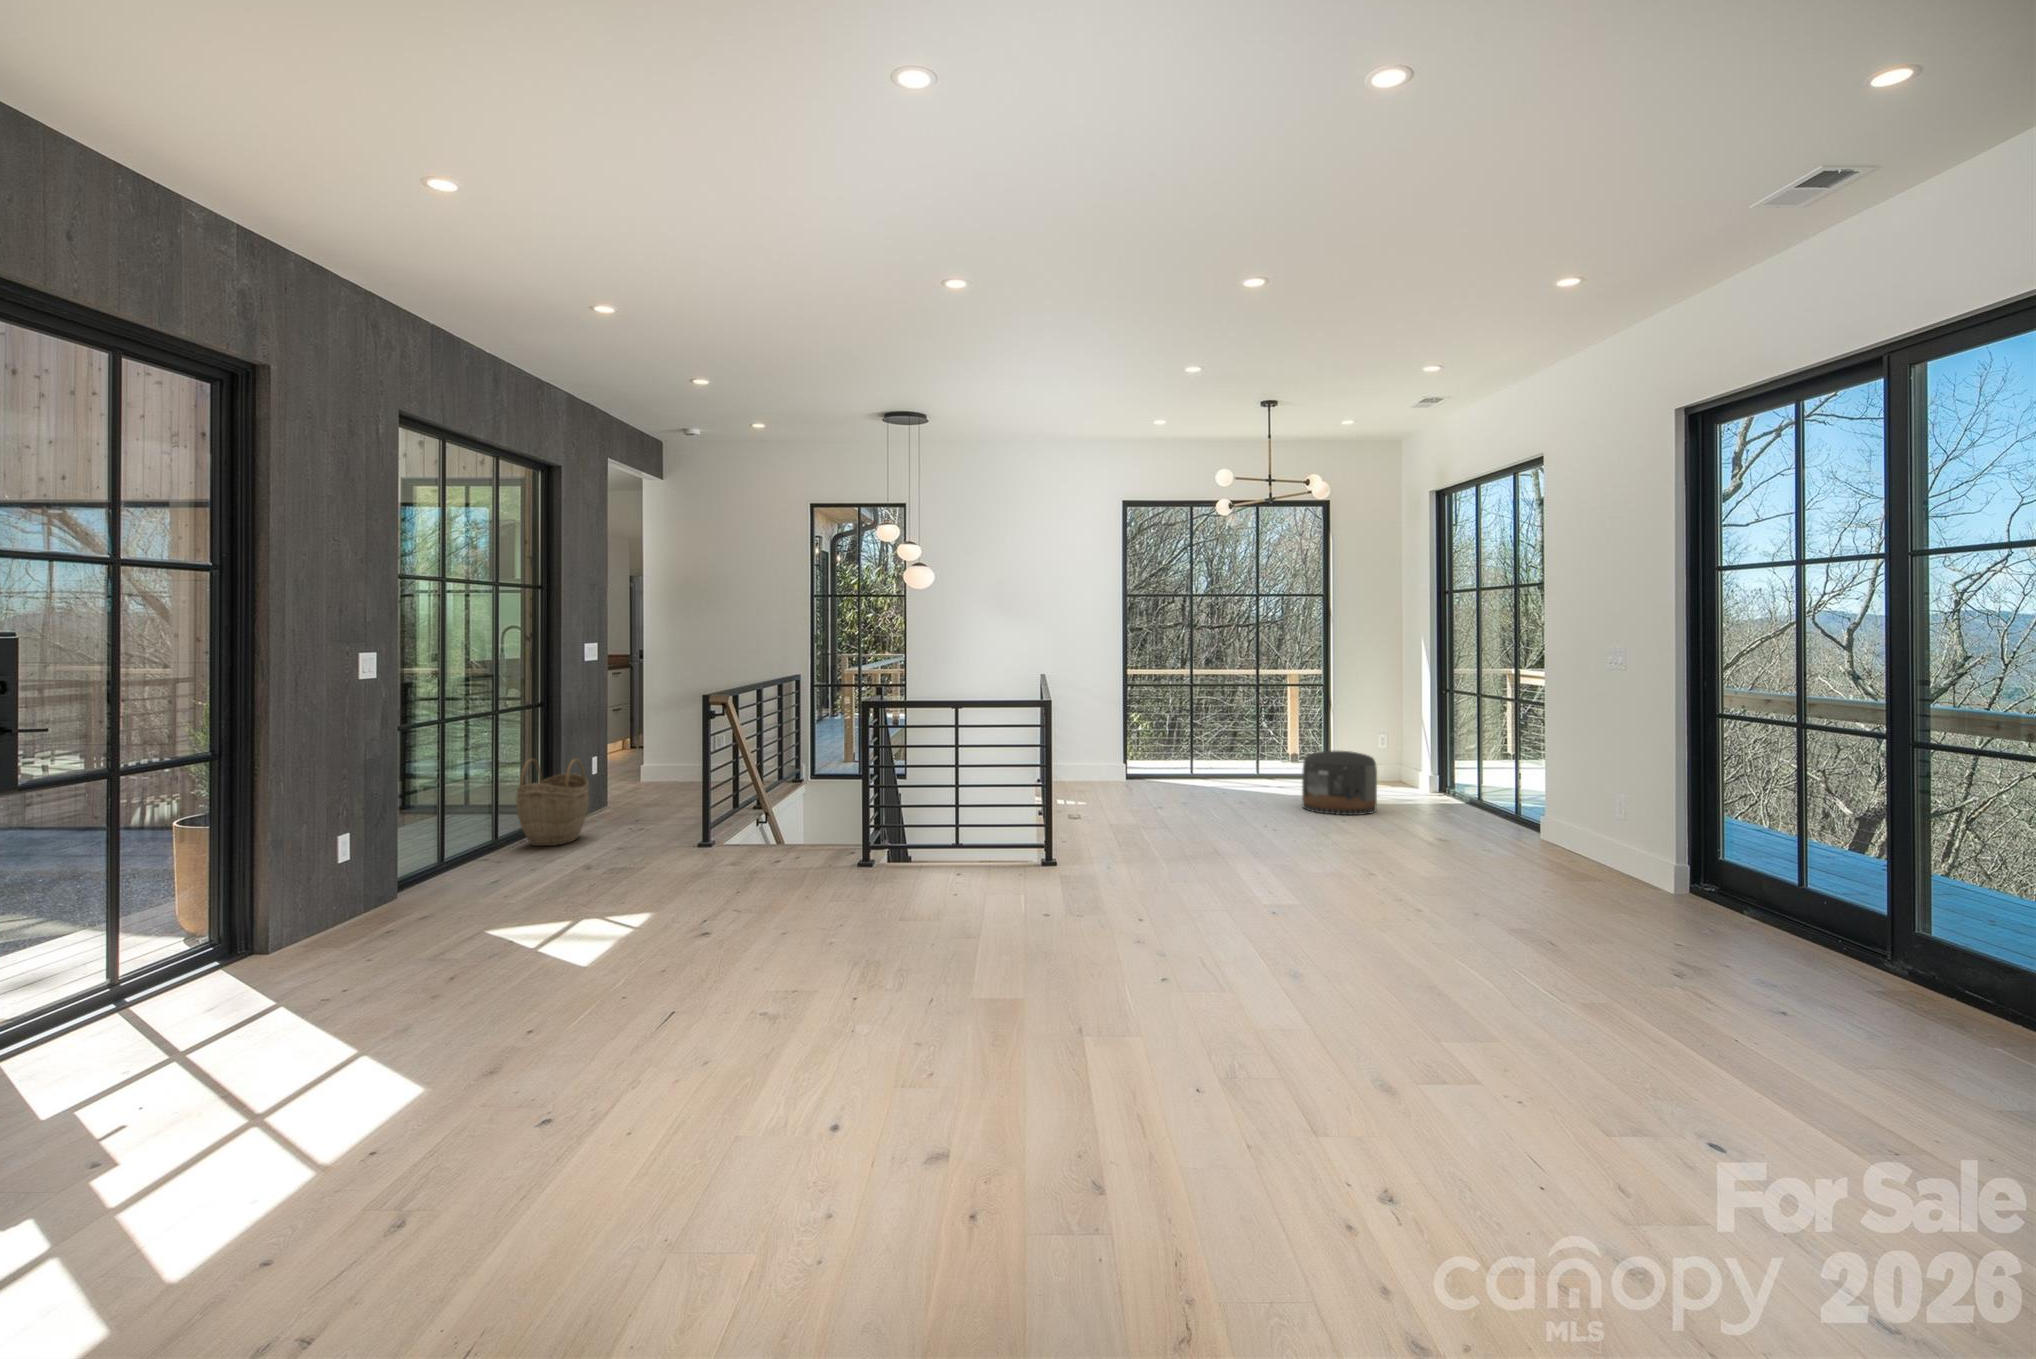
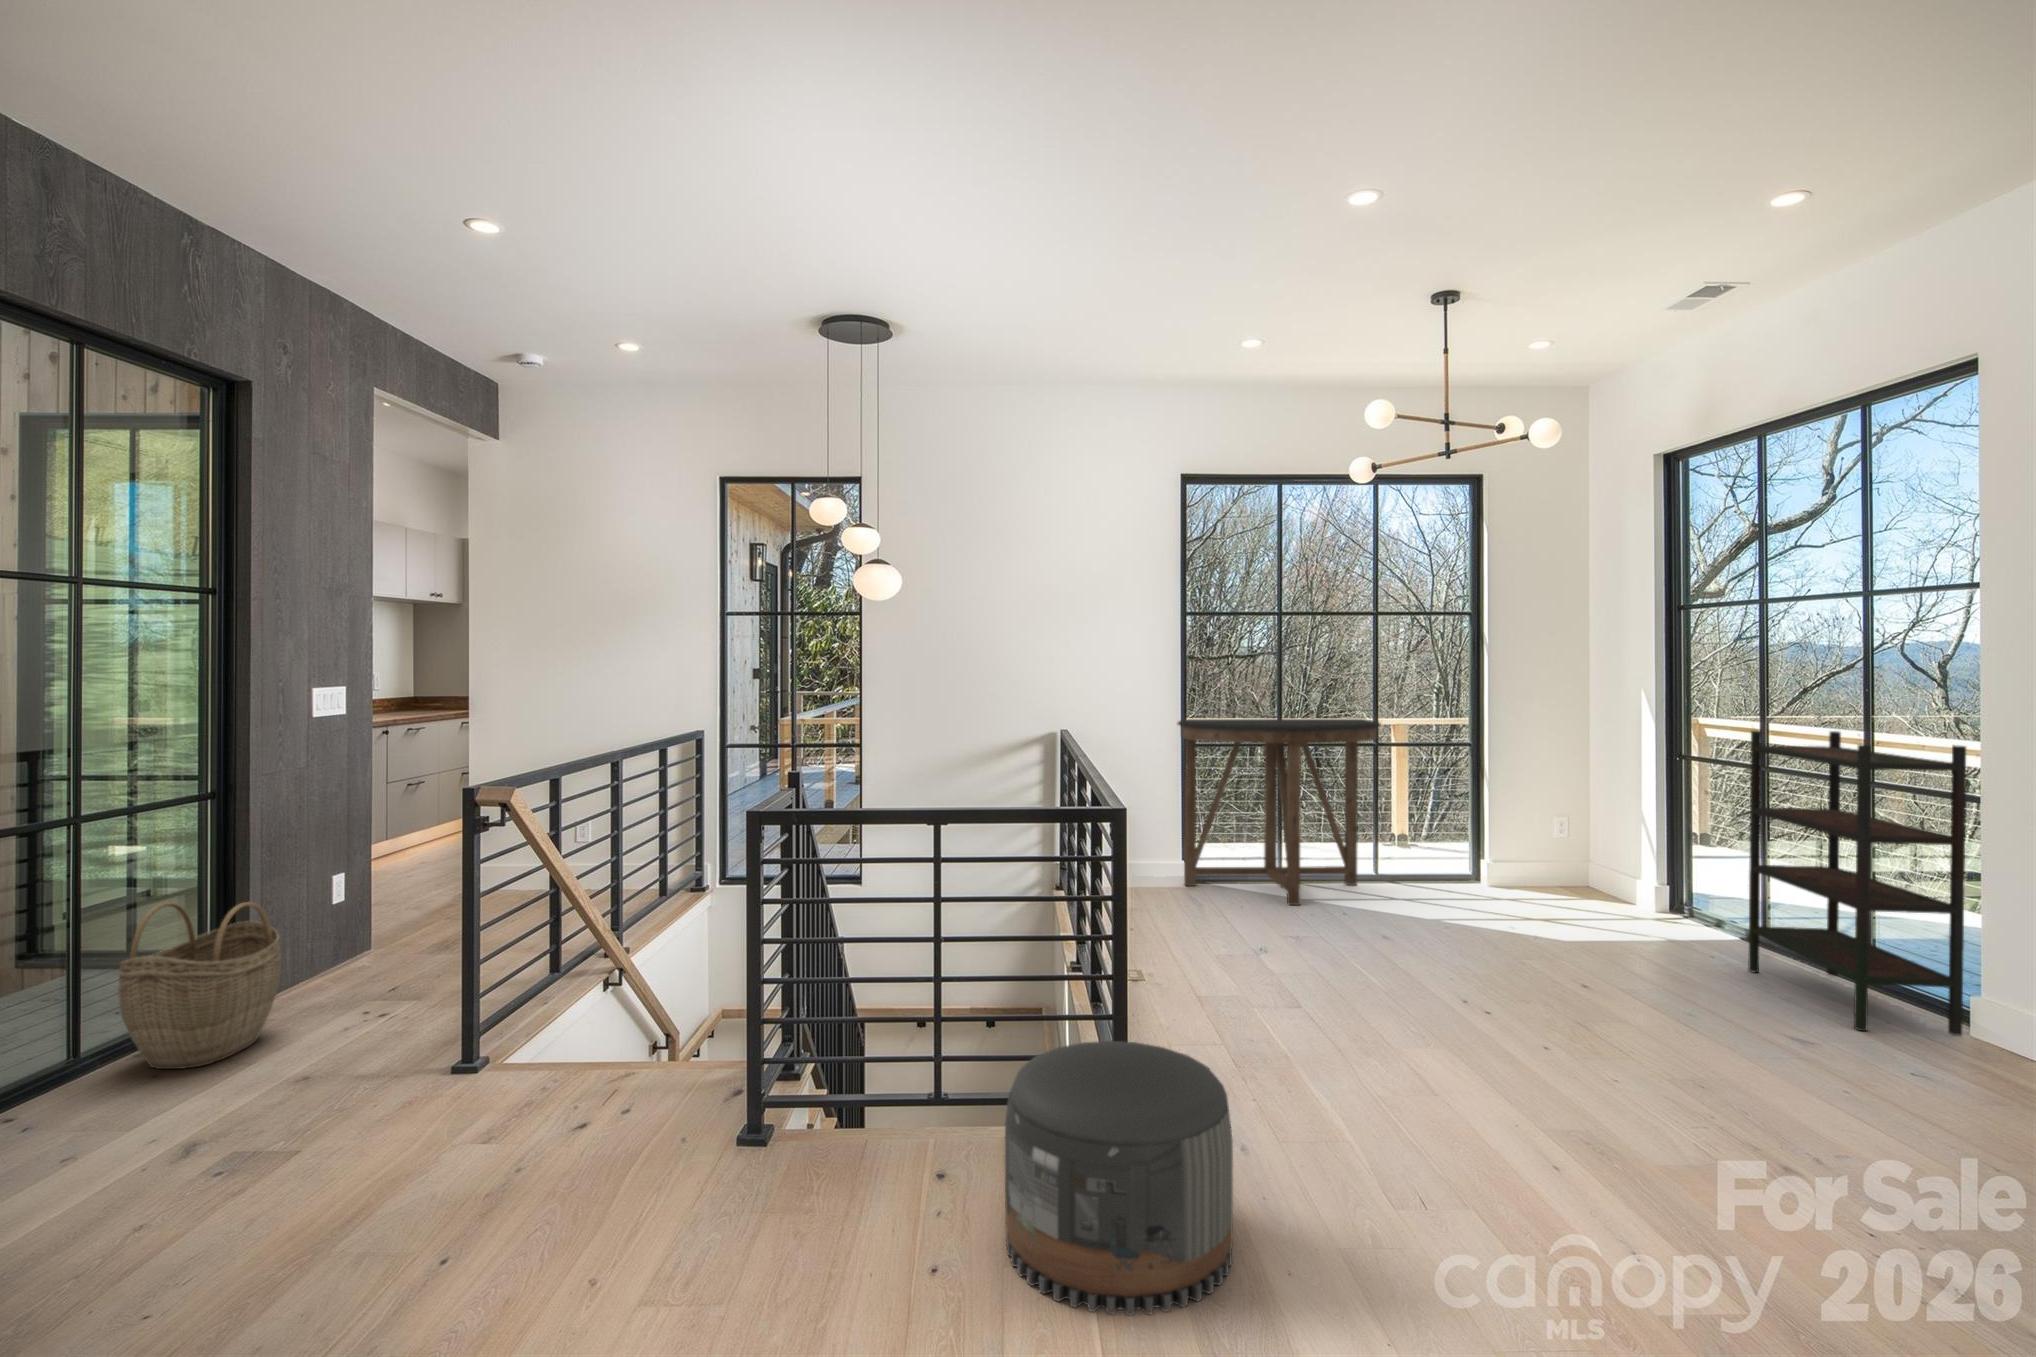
console table: none [1117,669,1254,790] -> present [1177,719,1380,905]
bookshelf: none [1452,670,1543,839] -> present [1748,731,1966,1036]
pouf: present [1302,751,1377,815] -> present [1005,1041,1233,1315]

